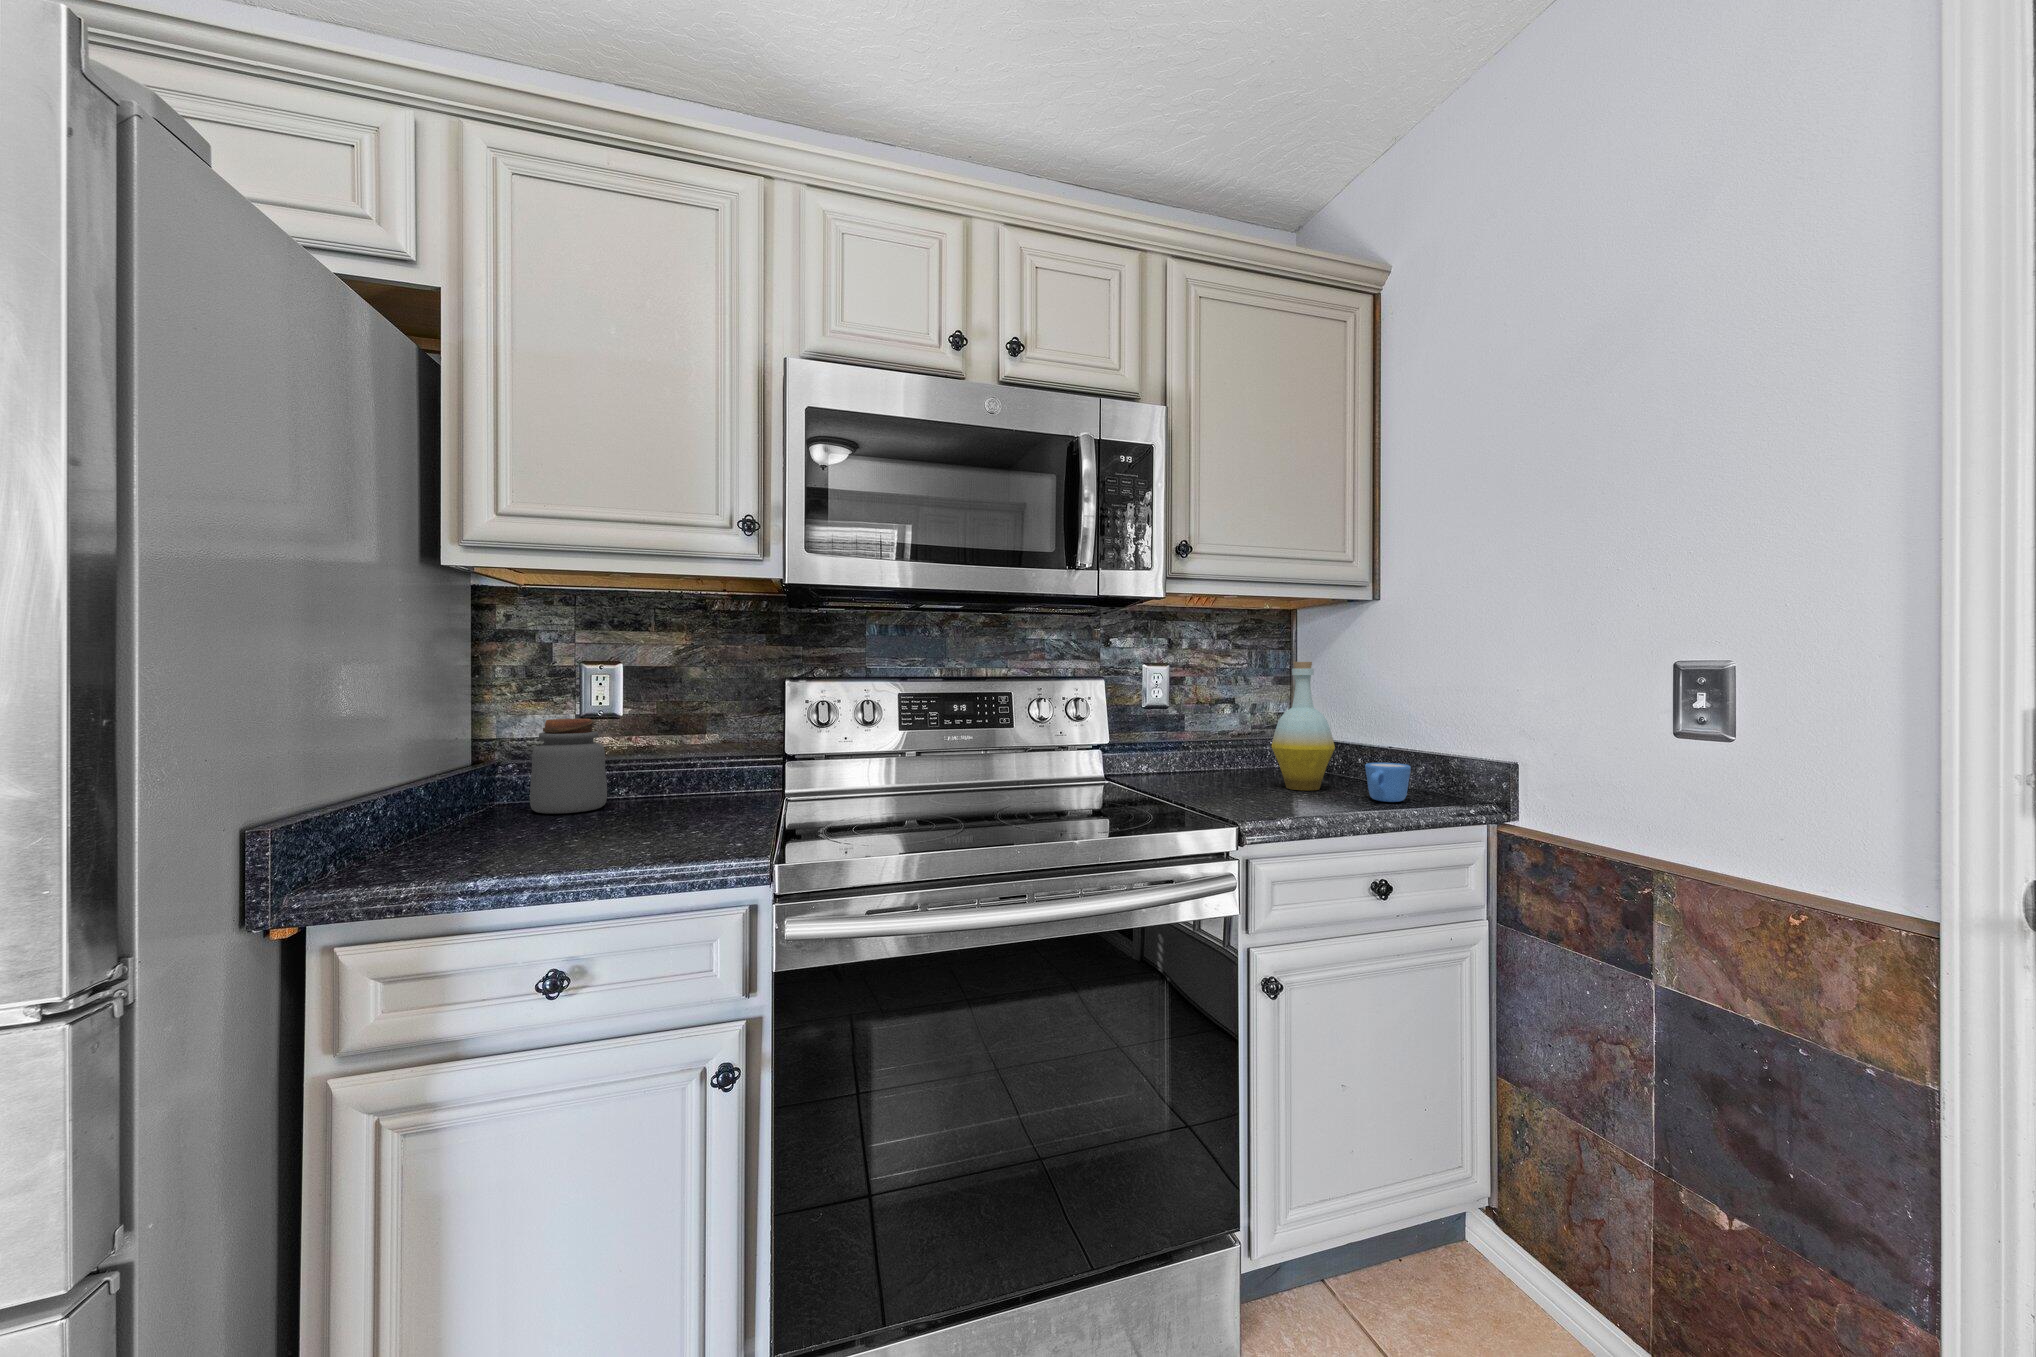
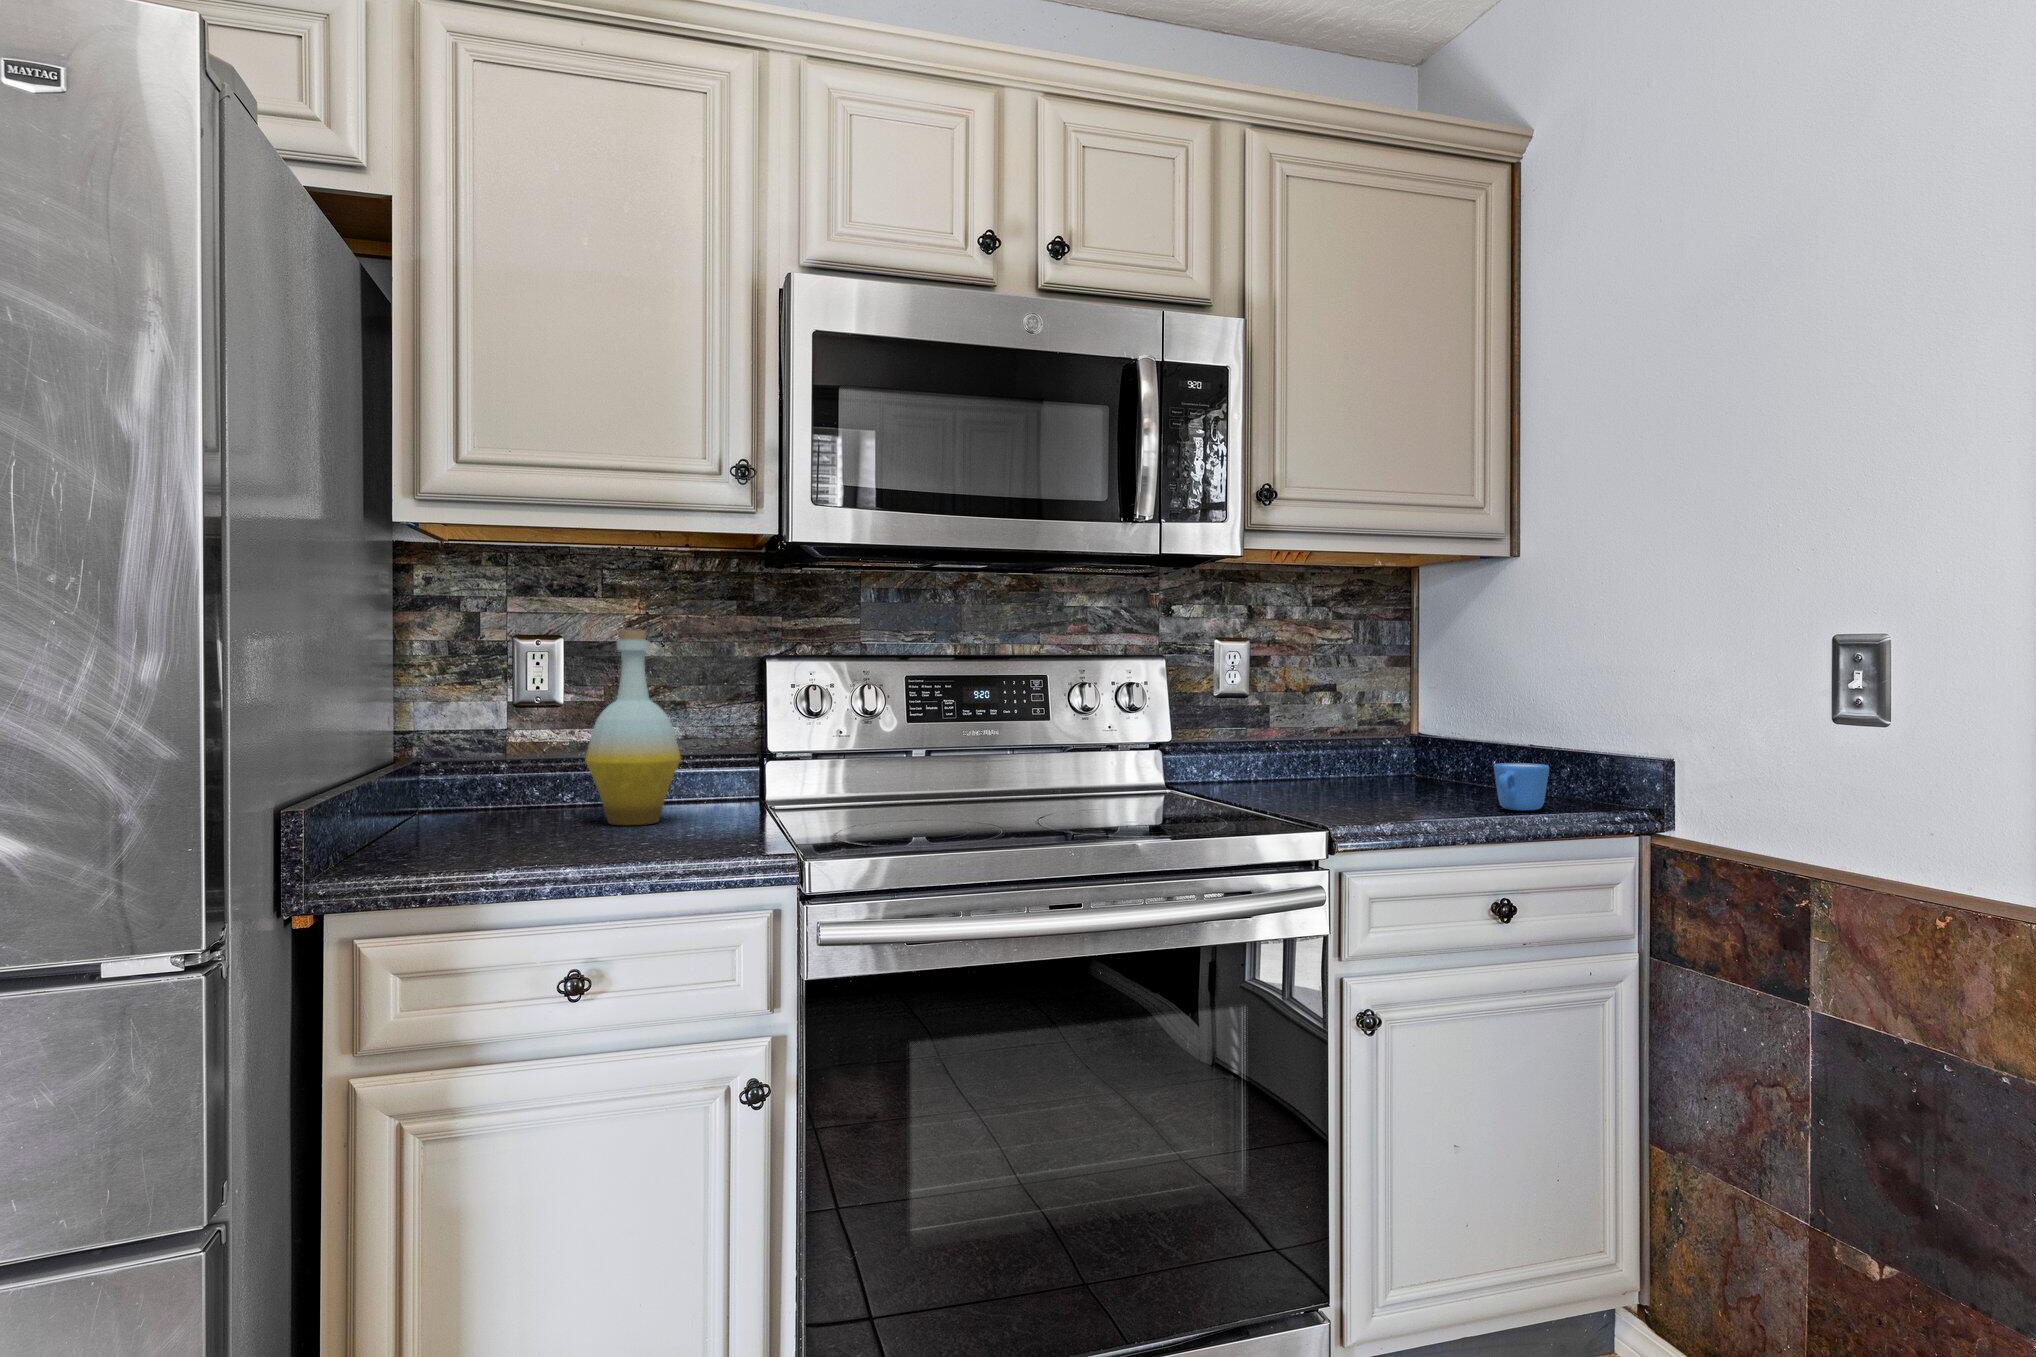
bottle: present [1271,662,1335,790] -> present [585,630,681,825]
jar: present [530,719,607,814] -> none [465,706,555,820]

